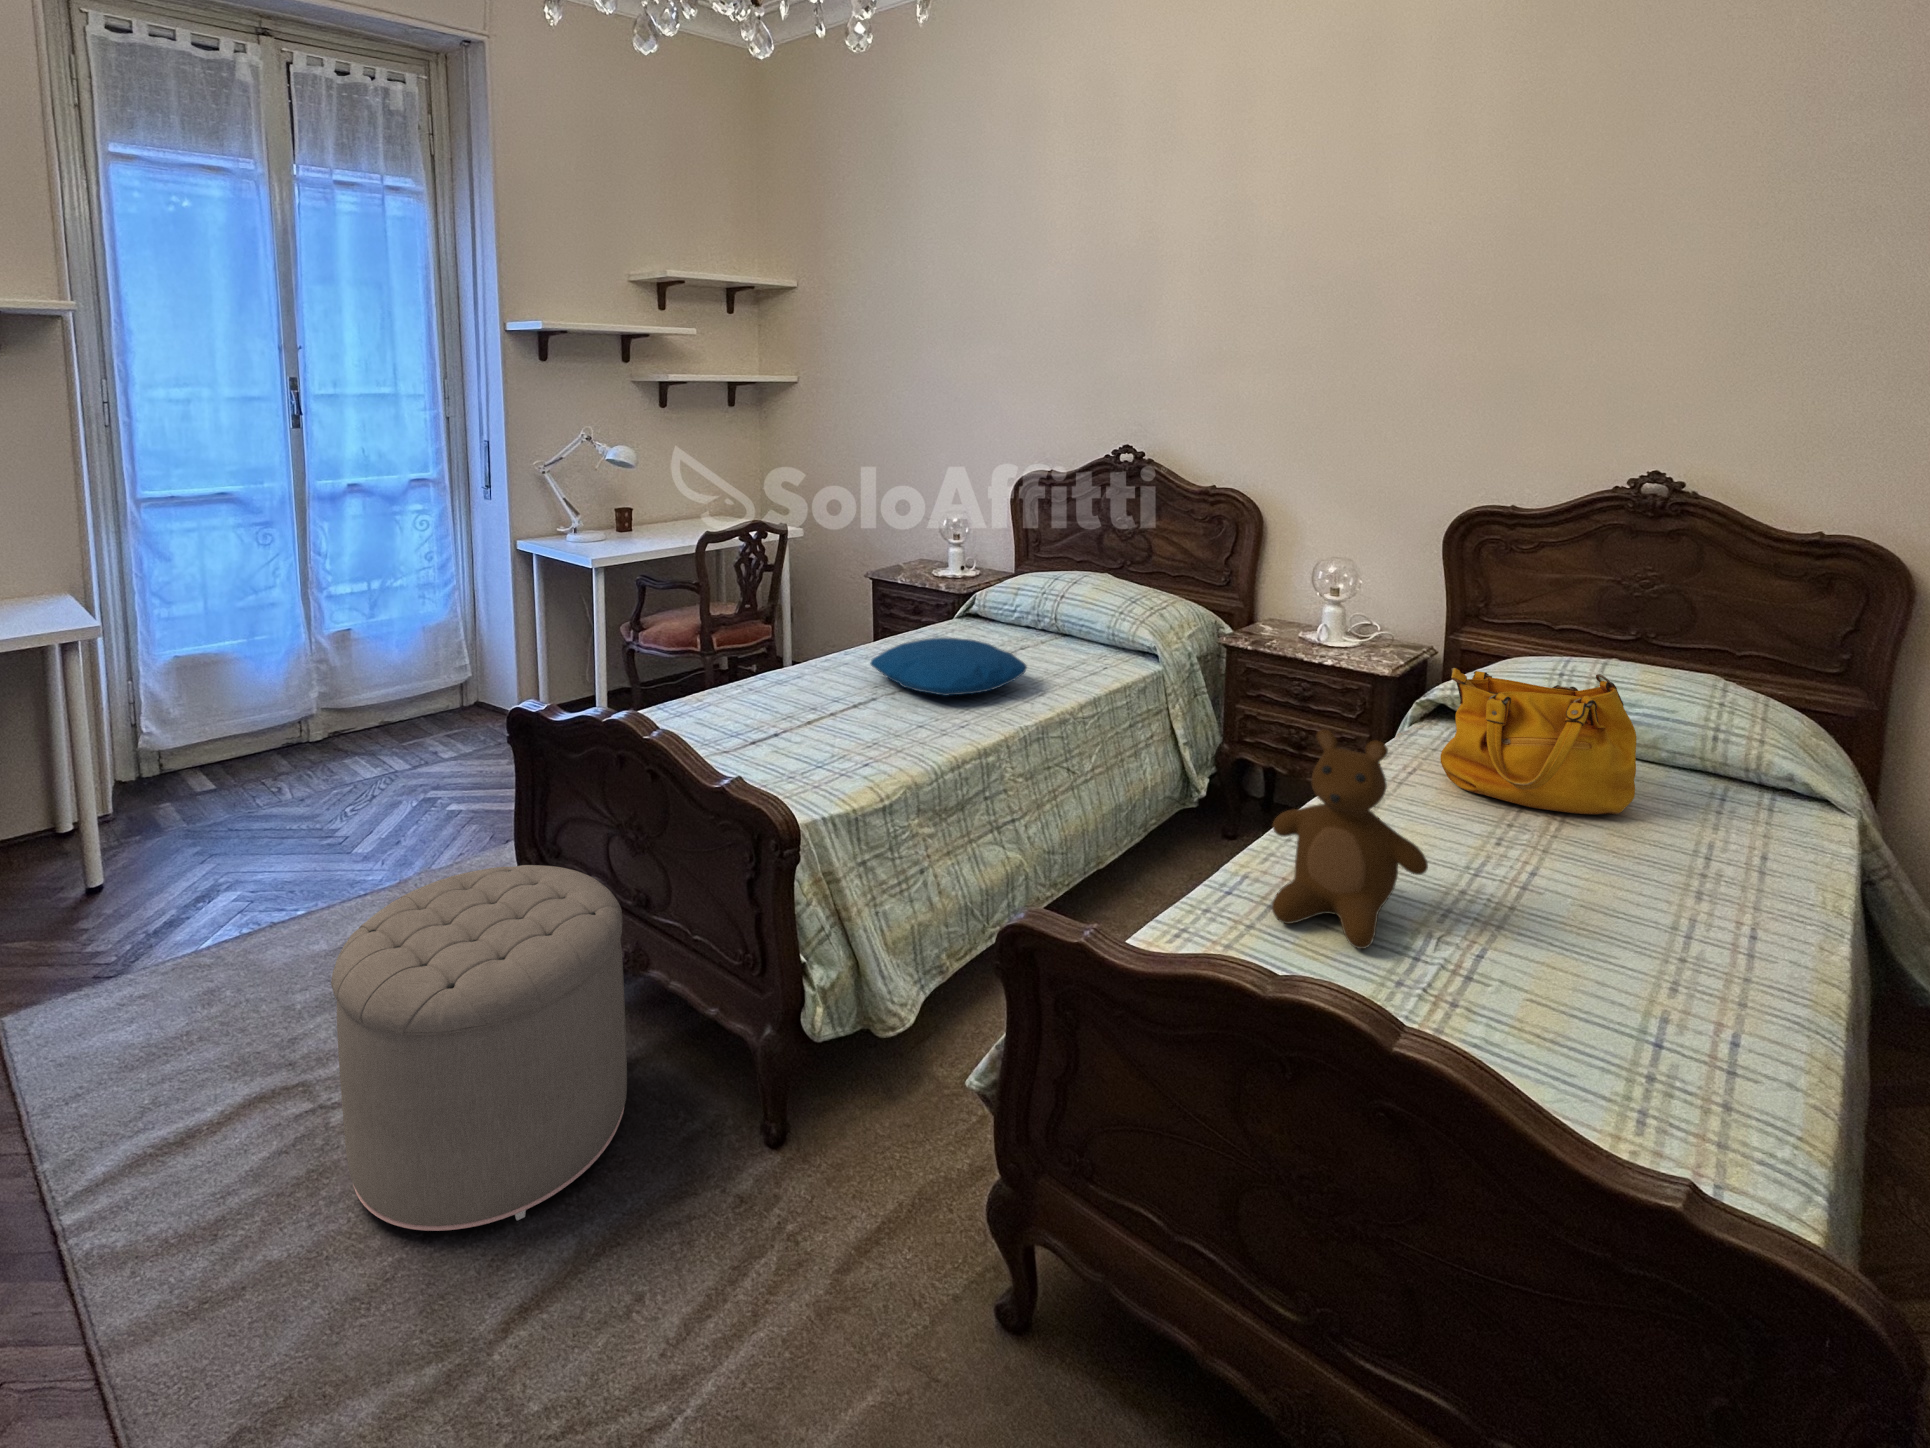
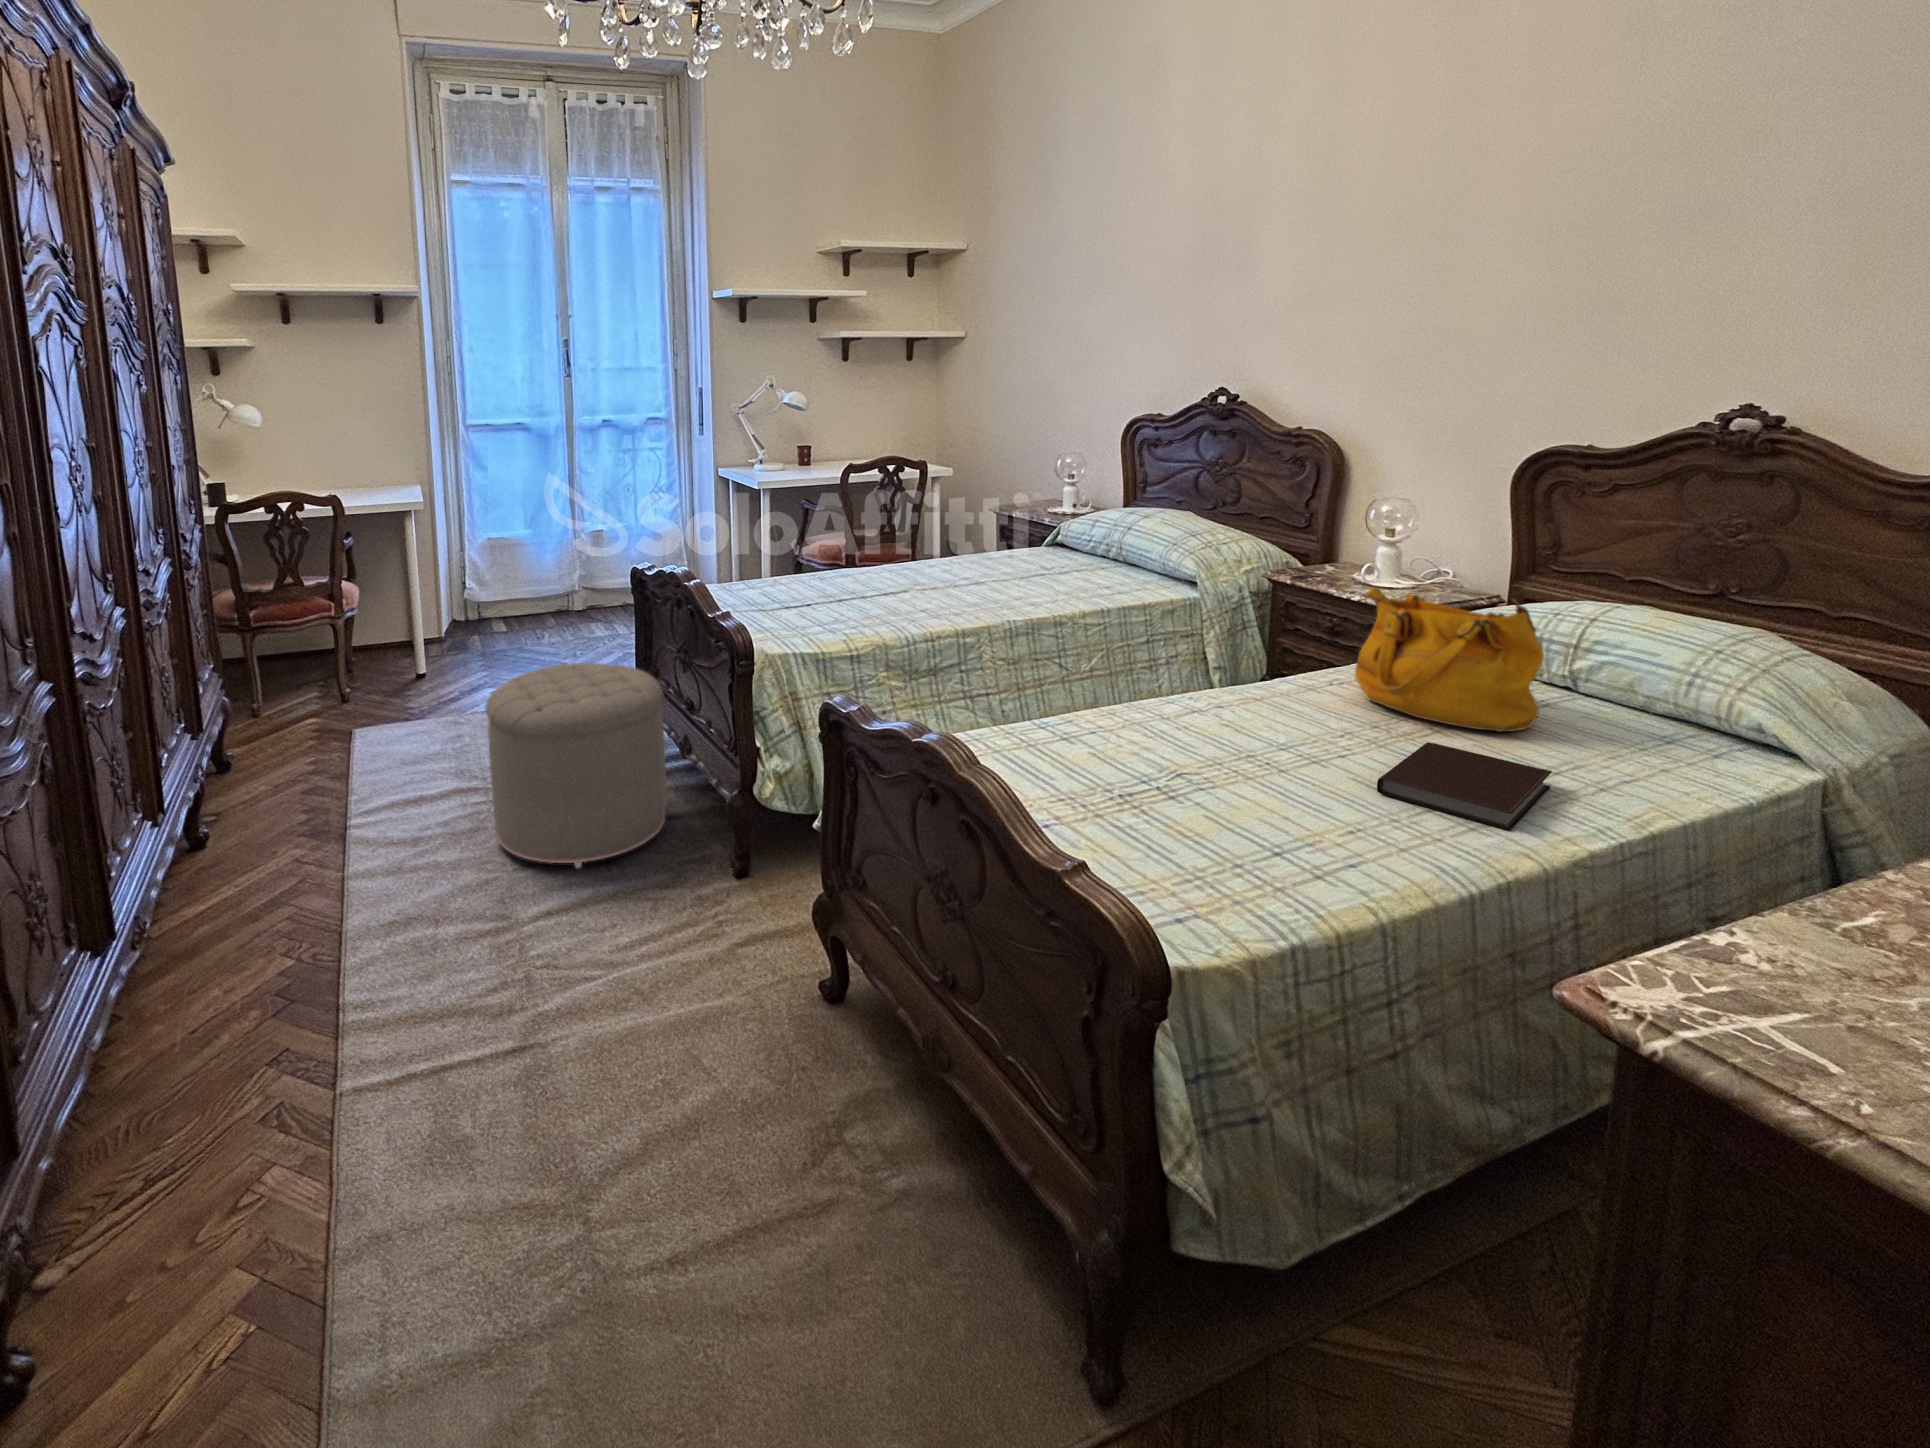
pillow: present [870,638,1027,696] -> none [914,551,1043,593]
teddy bear: present [1272,730,1428,949] -> none [1058,599,1185,764]
notebook: none [1598,847,1794,958] -> present [1377,742,1552,830]

